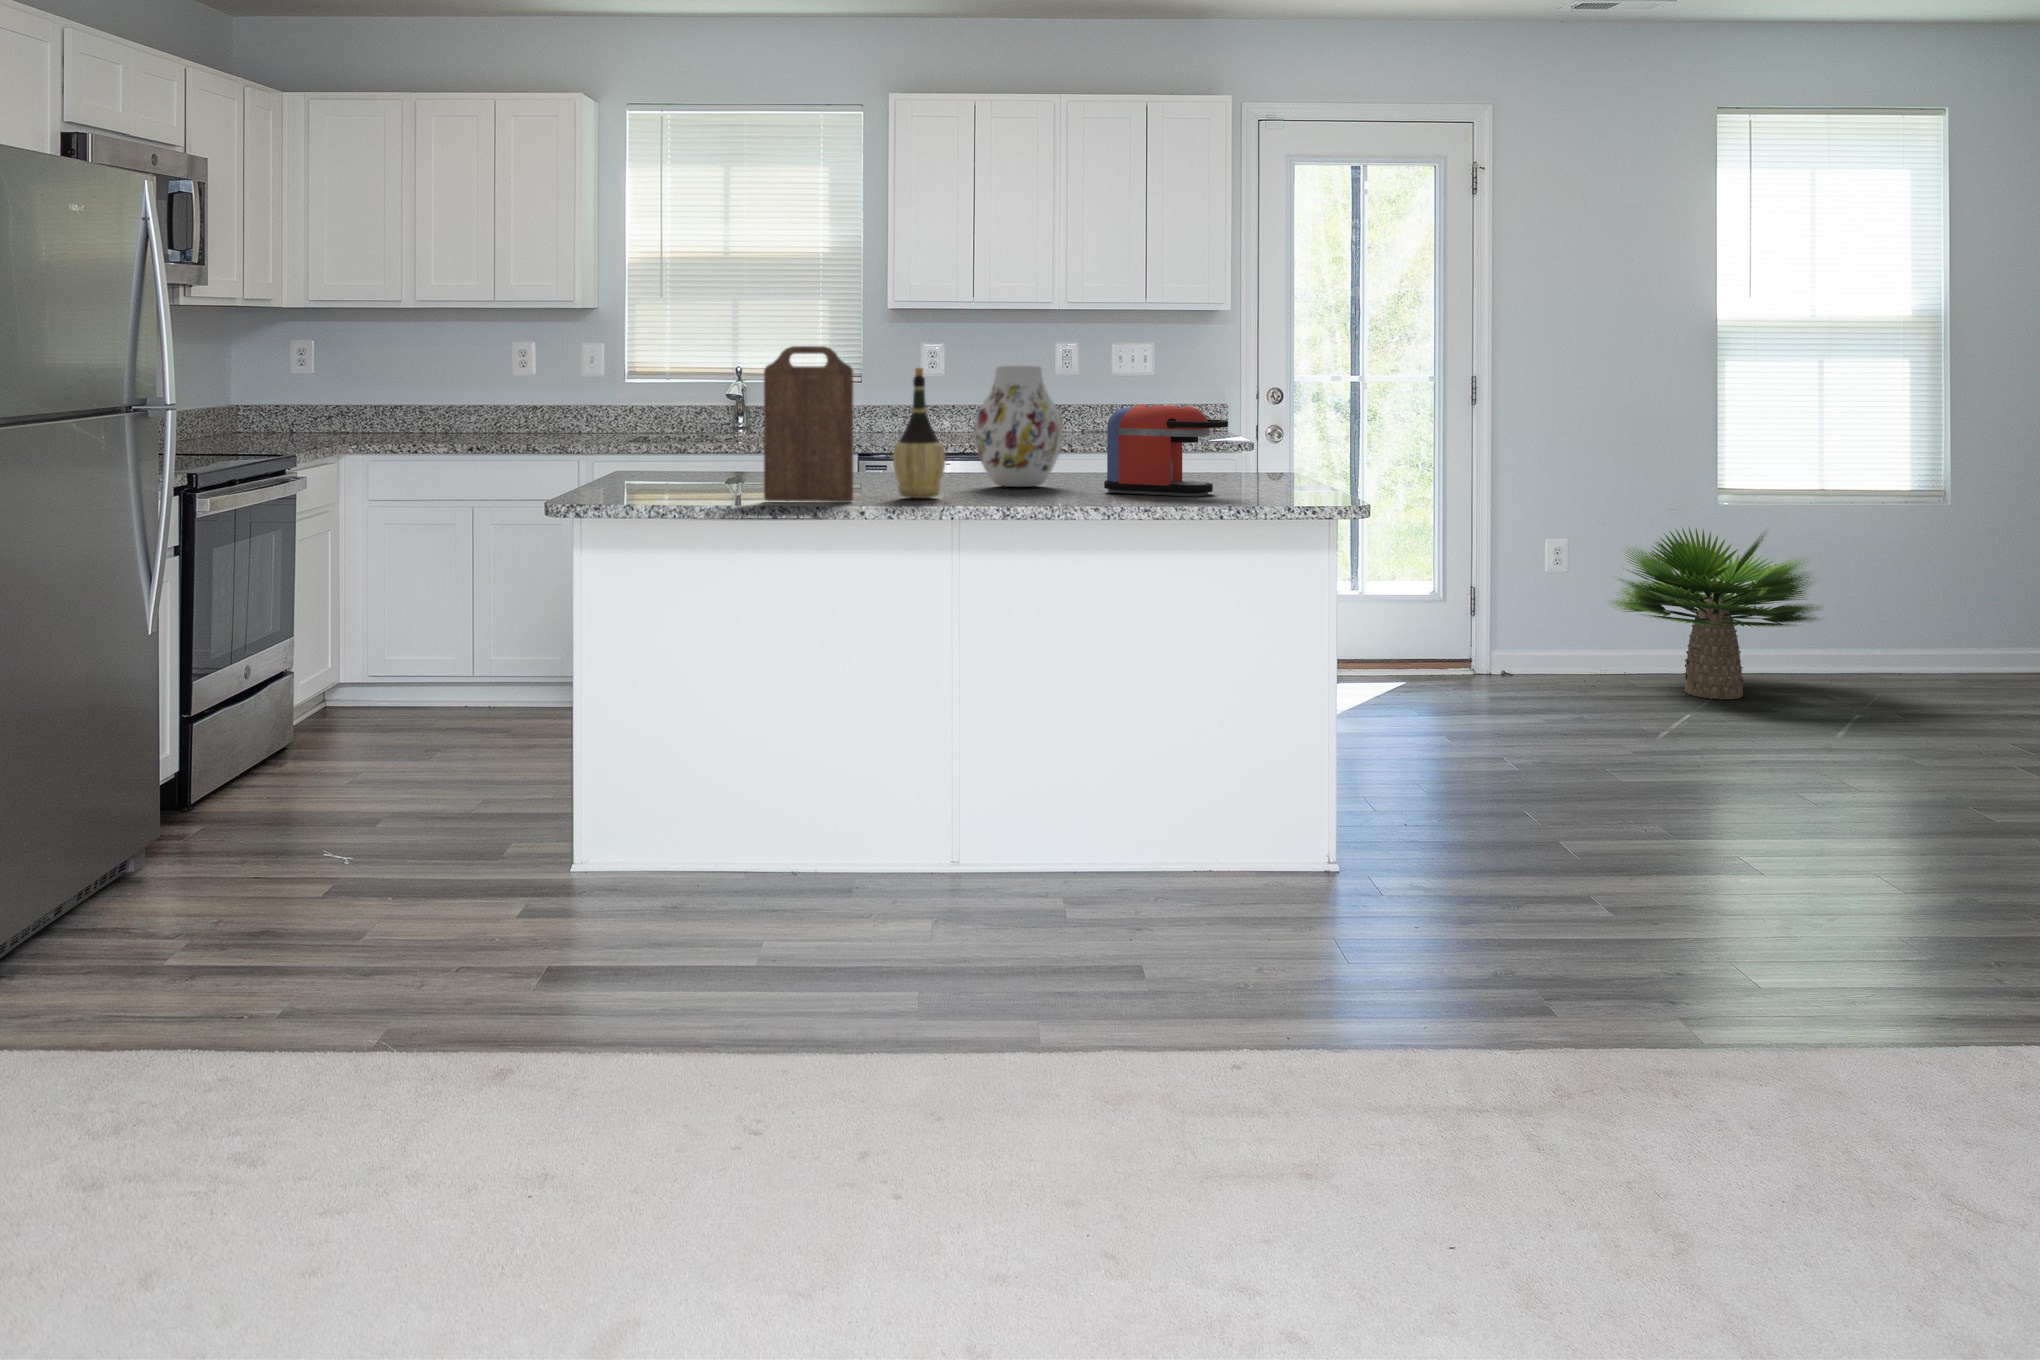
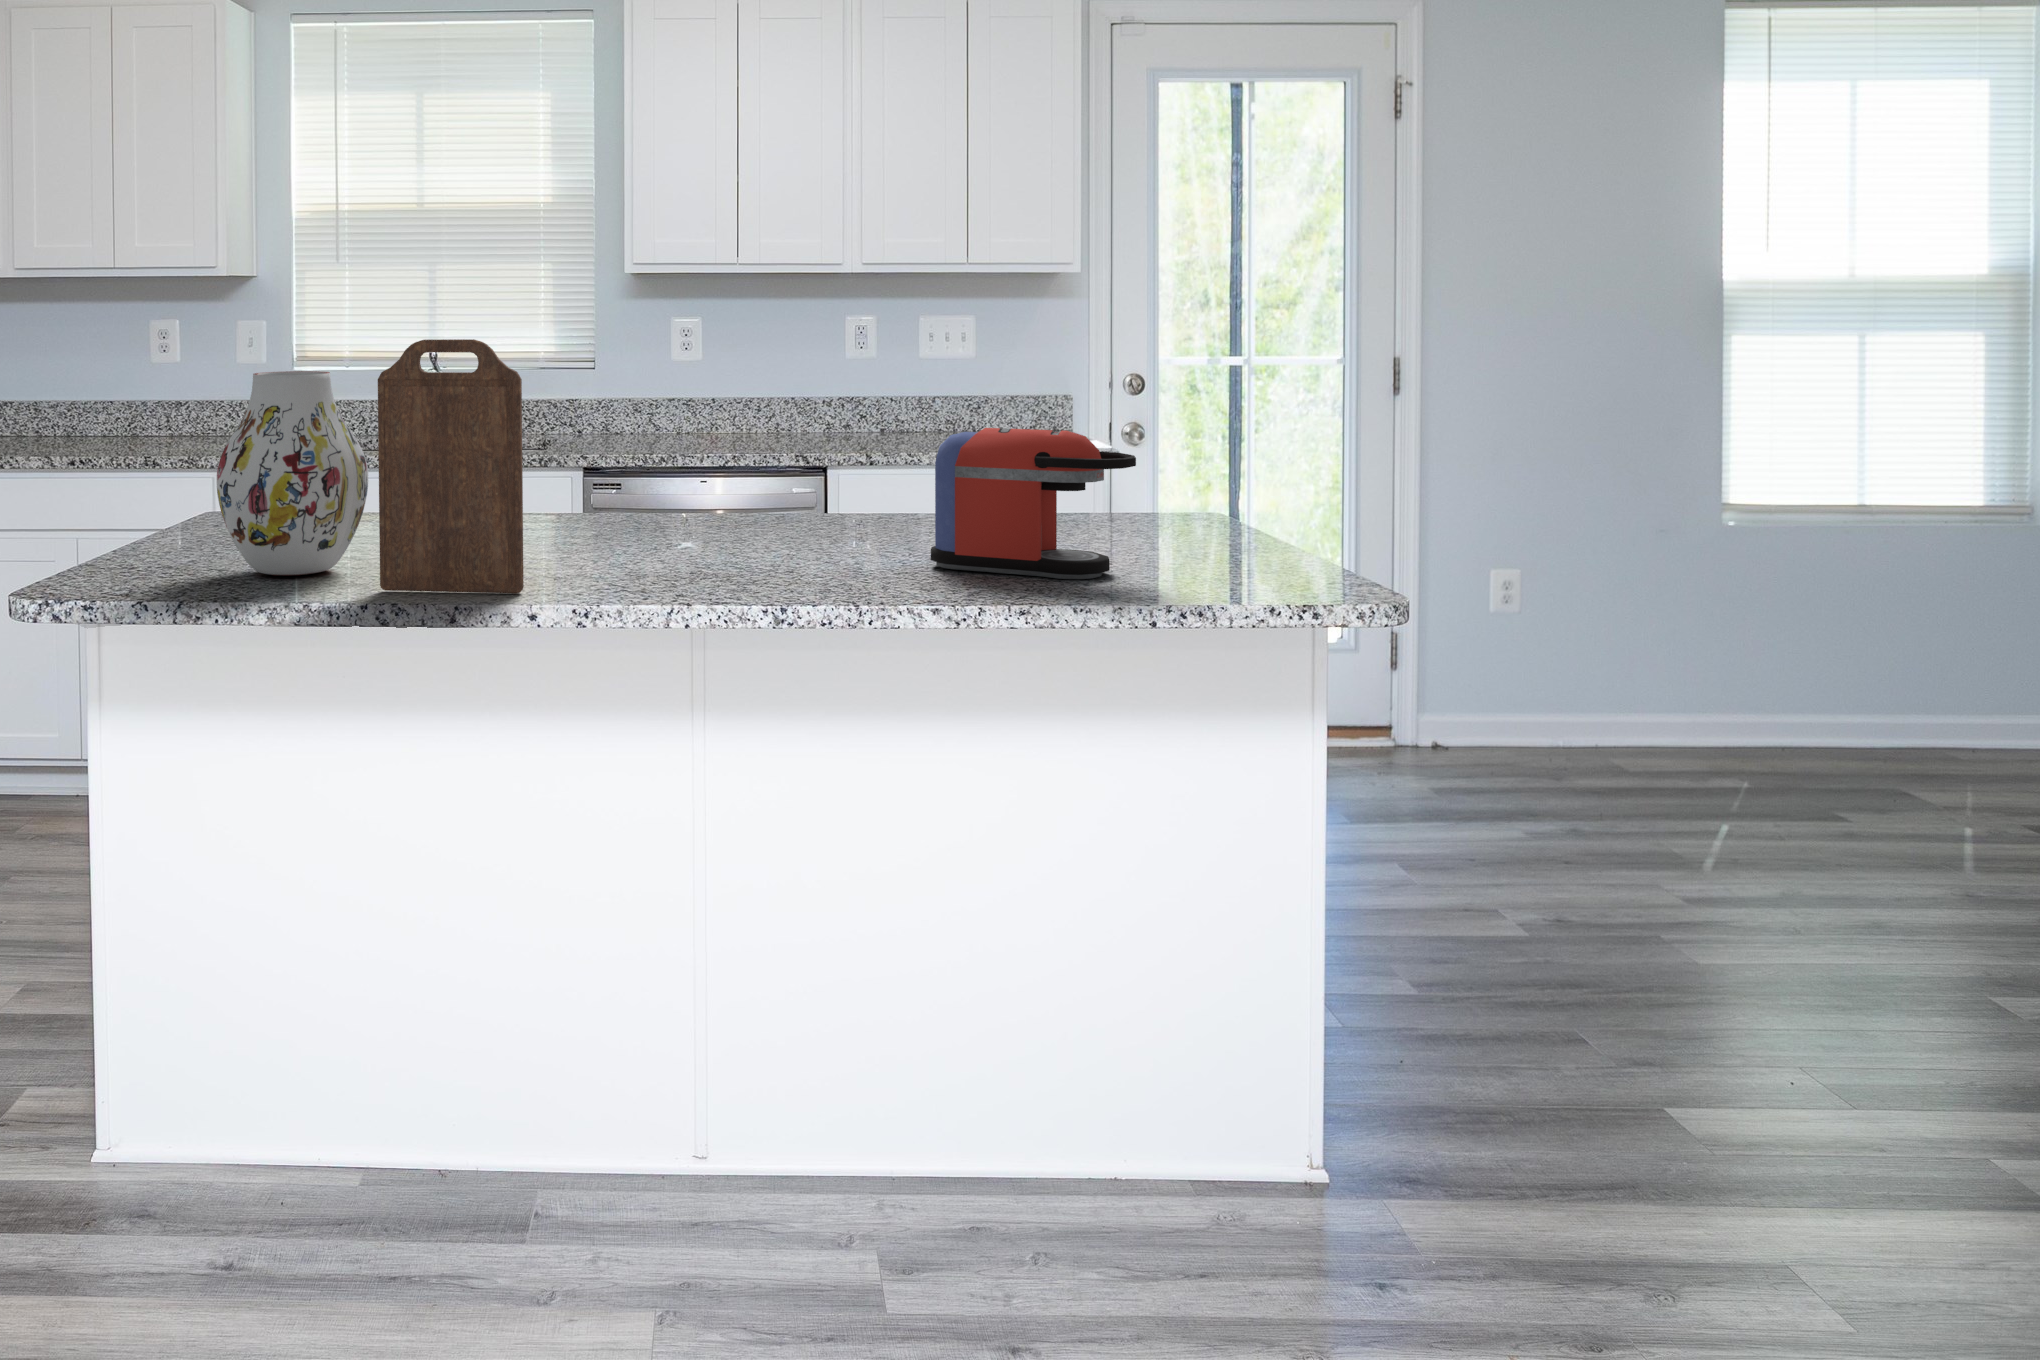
vase: present [974,366,1063,487] -> present [216,371,368,576]
wine bottle: present [893,368,945,498] -> none [590,372,675,585]
potted plant: present [1612,528,1817,699] -> none [1580,557,1921,799]

